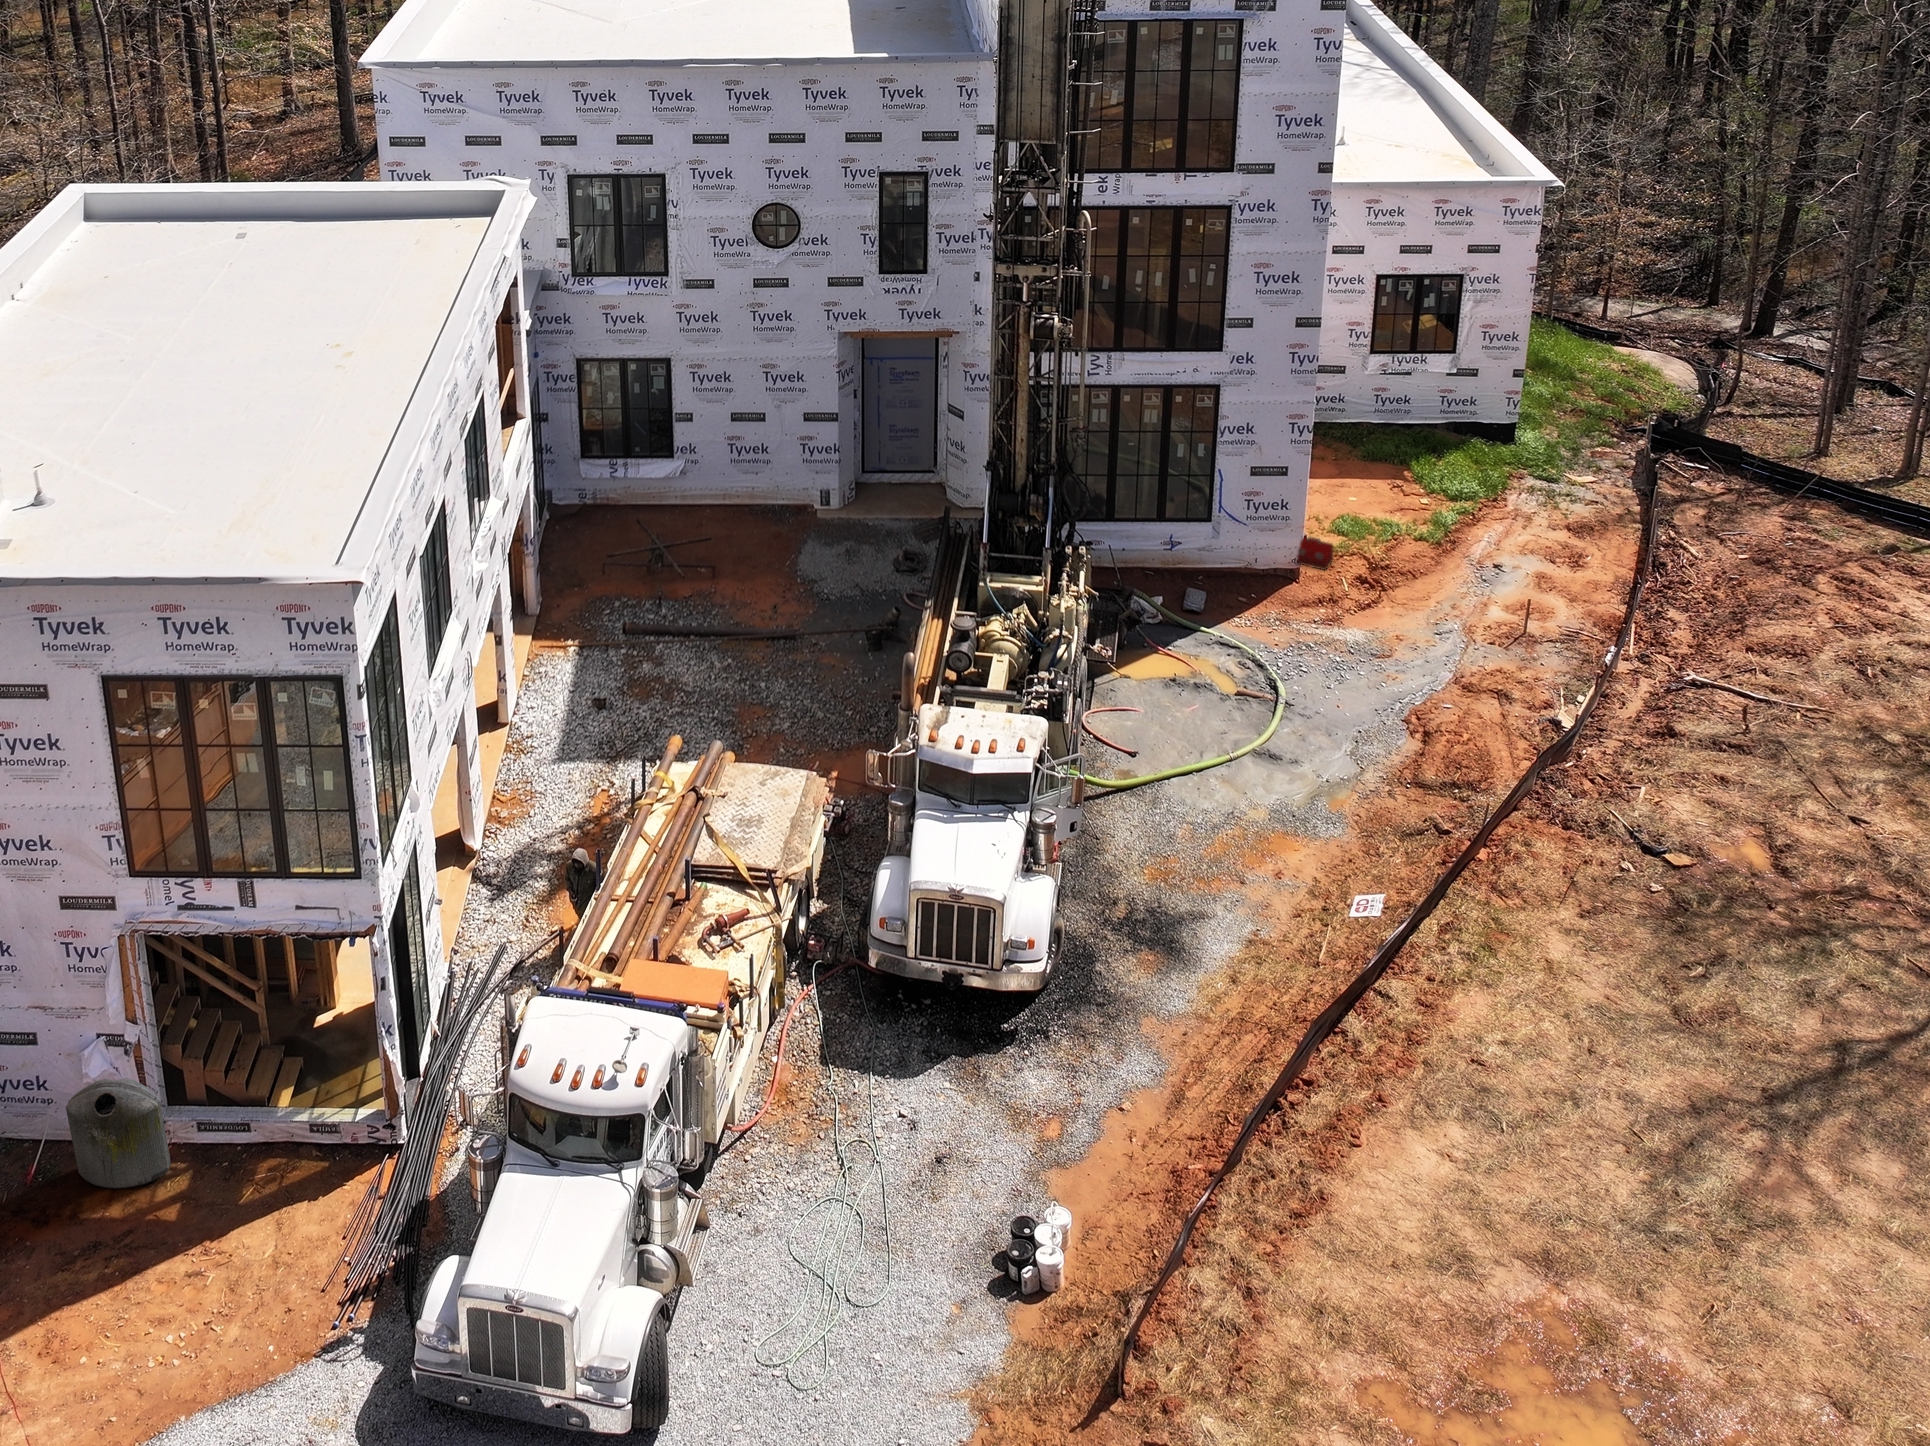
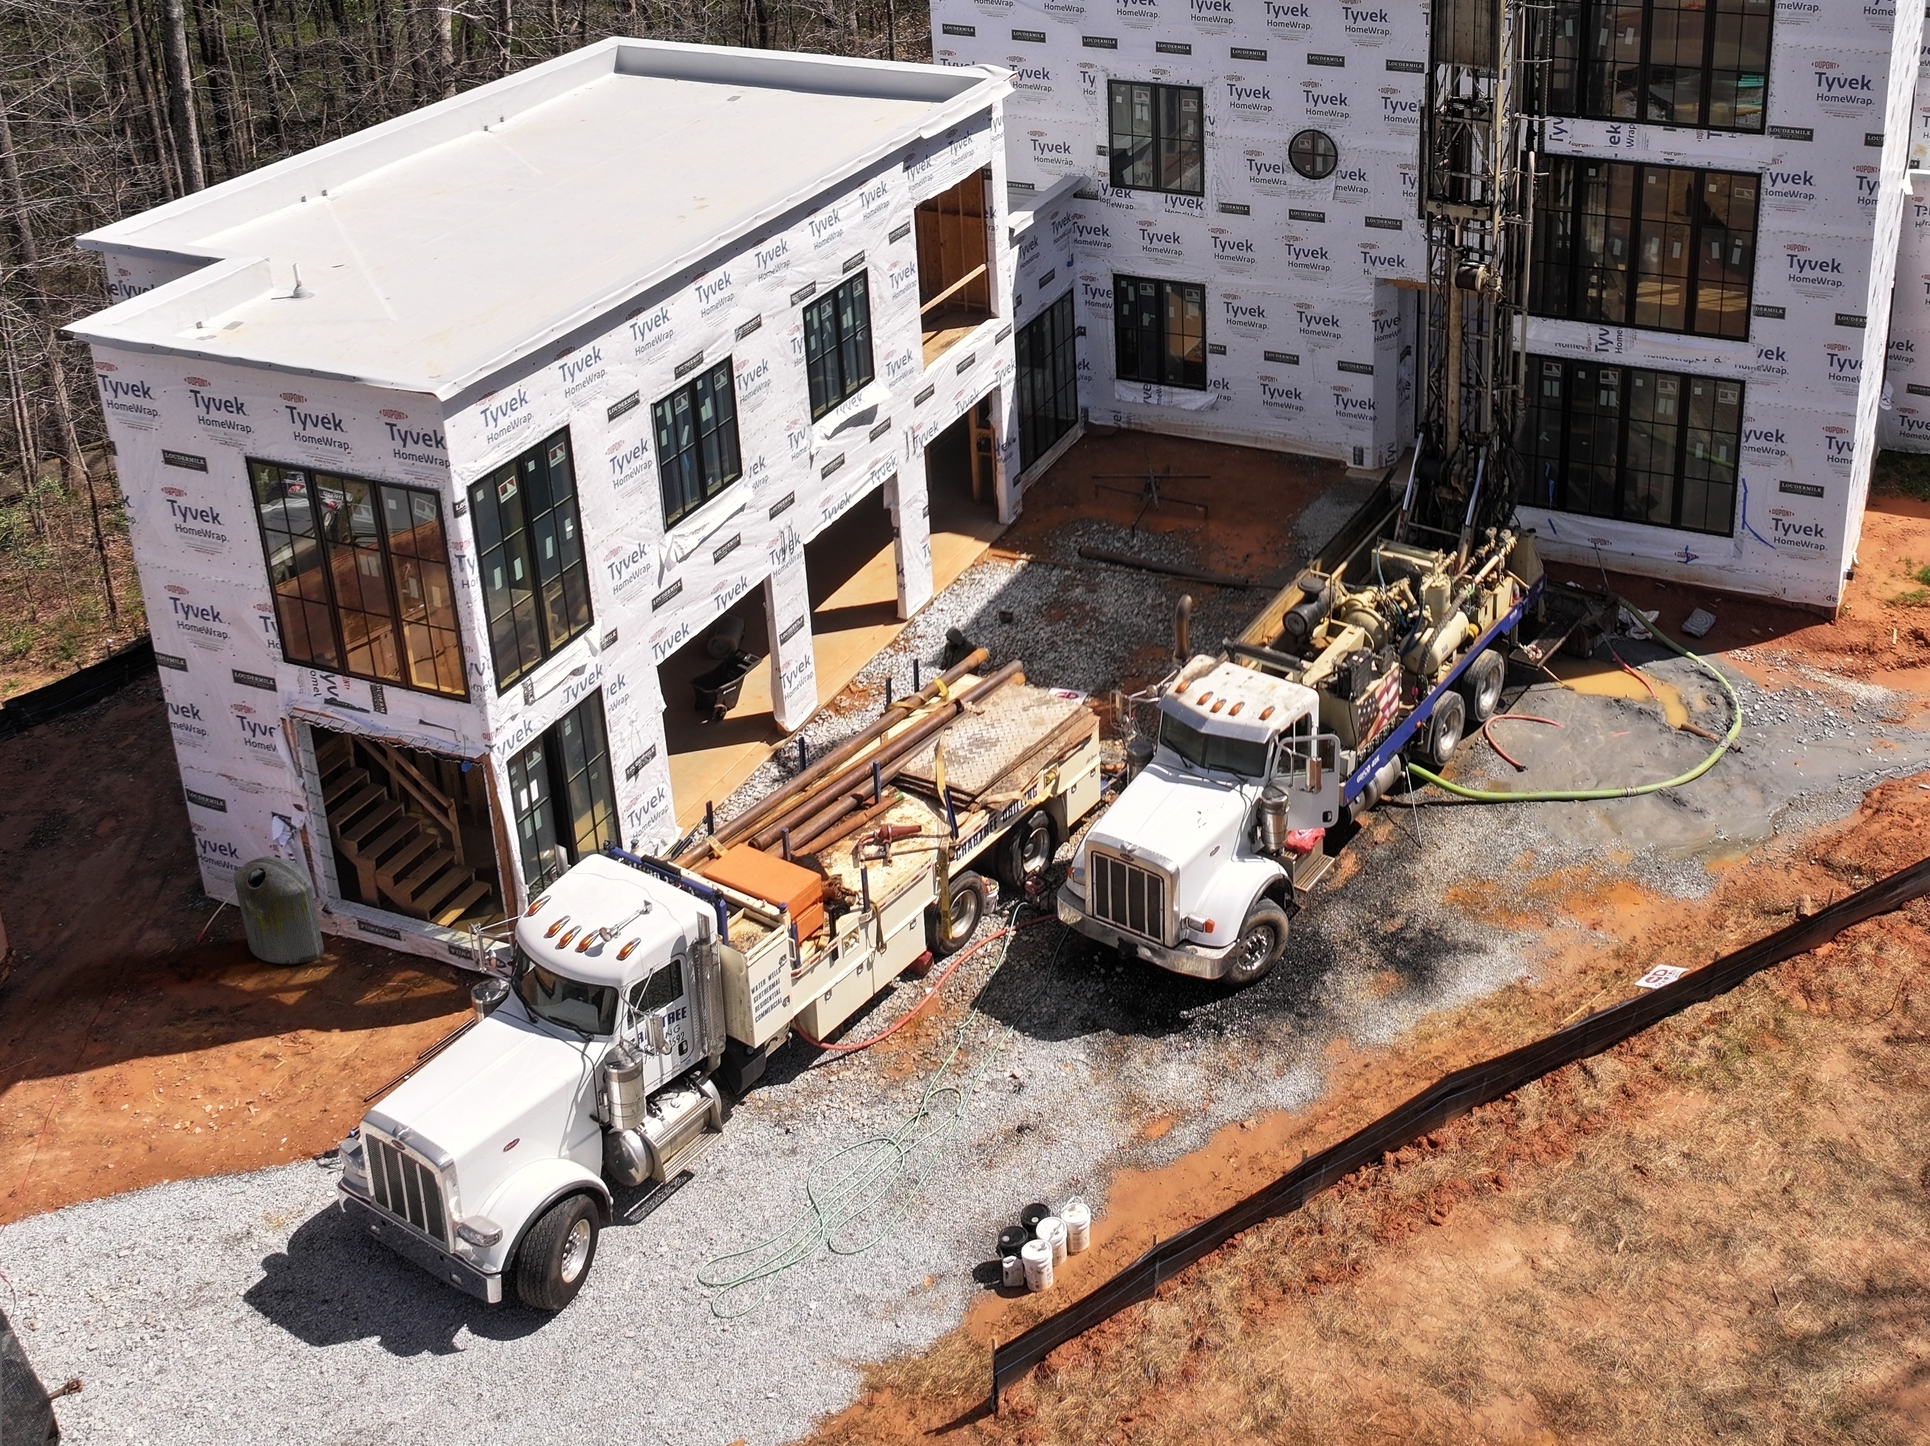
toolbox: present [1297,537,1334,570] -> none [1839,574,1890,617]

